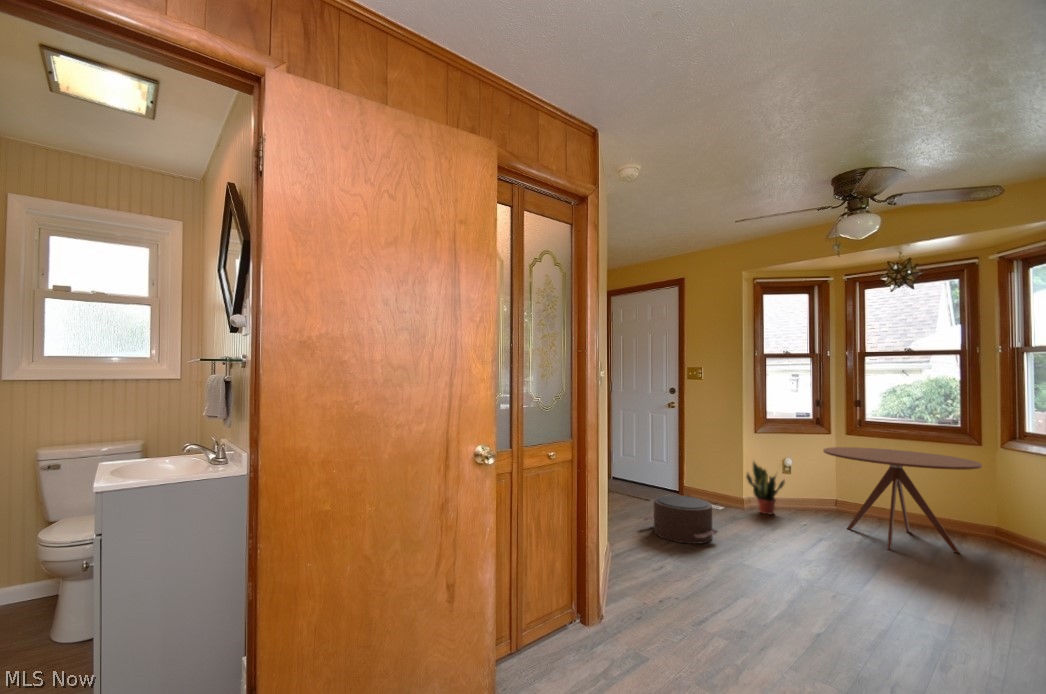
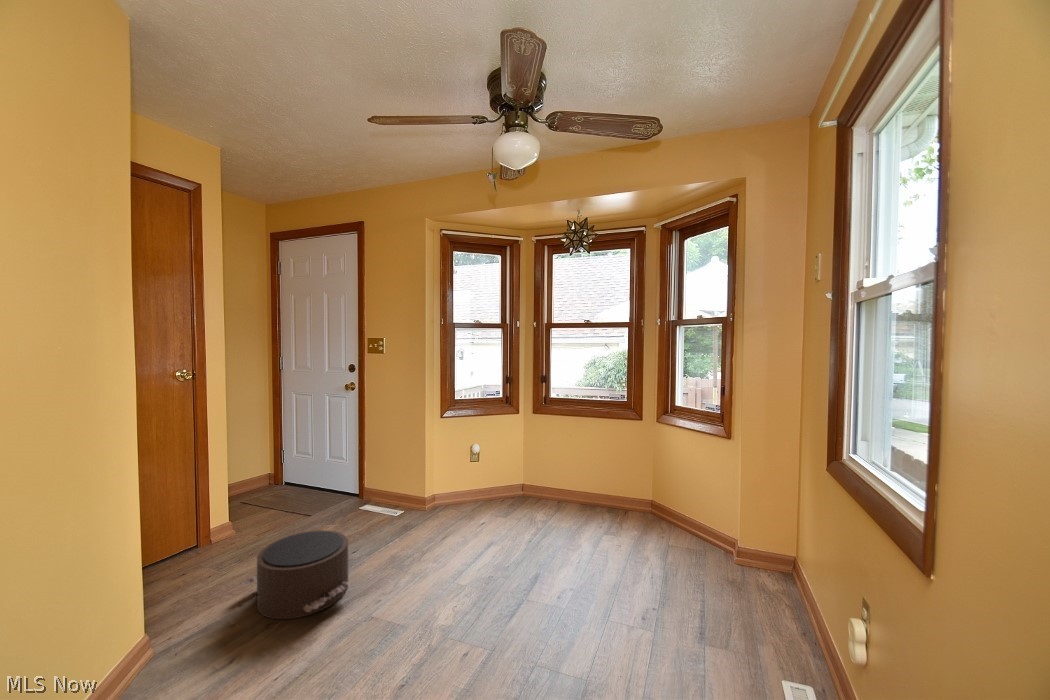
round table: present [823,447,982,553] -> none [501,427,636,552]
potted plant: present [746,462,785,514] -> none [426,454,468,516]

